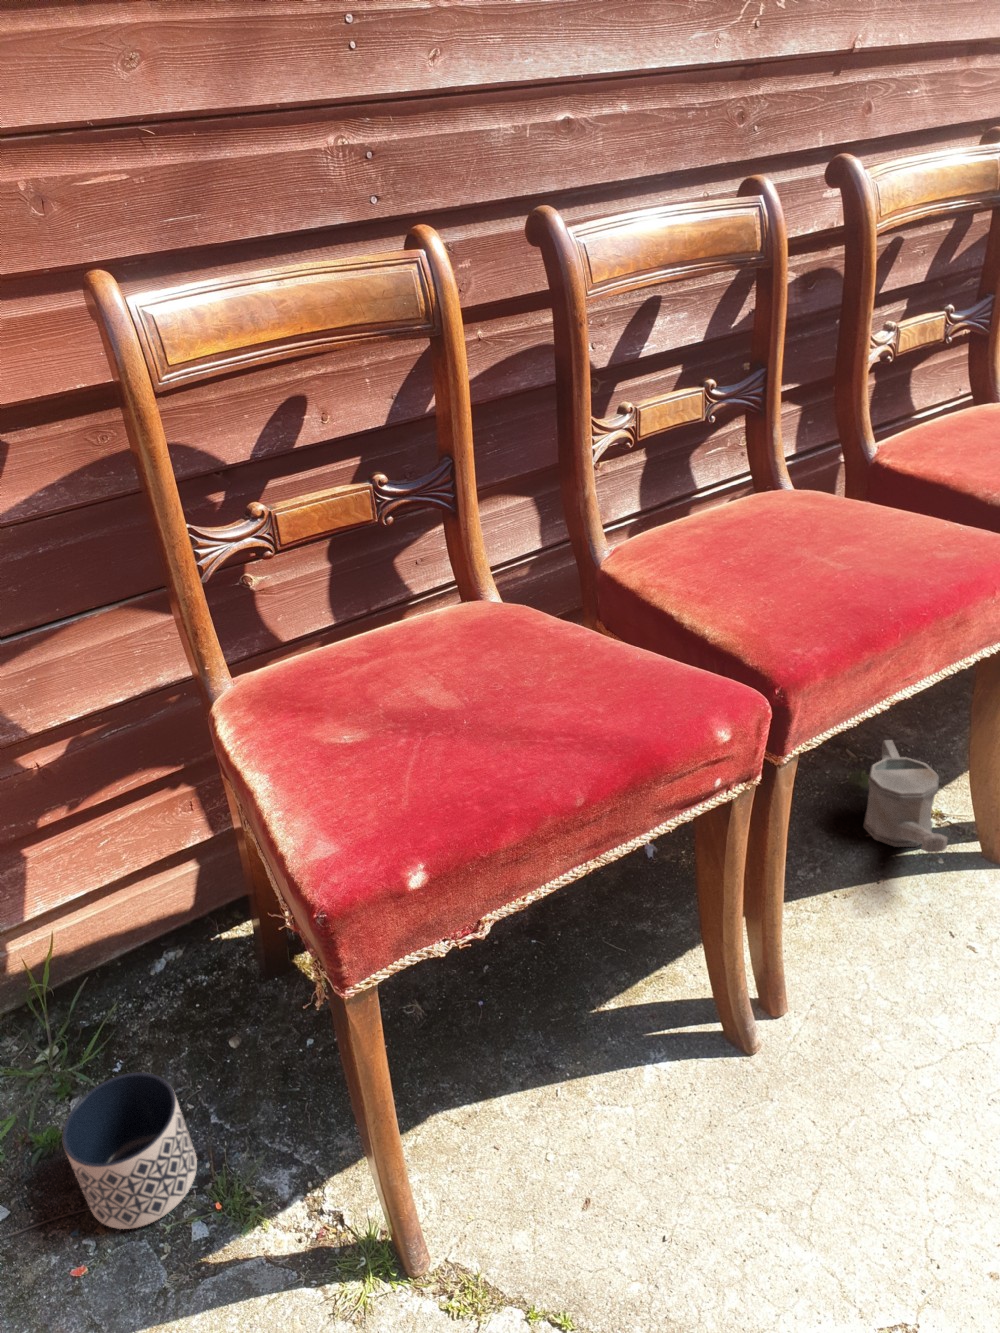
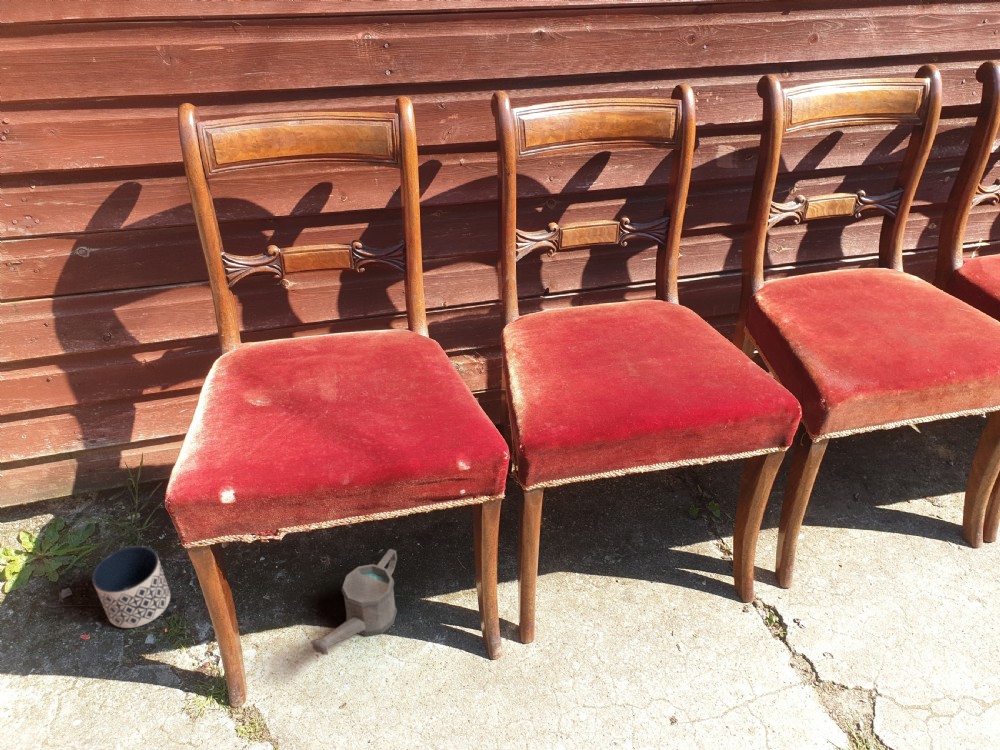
watering can: present [864,740,948,853] -> present [311,549,397,654]

